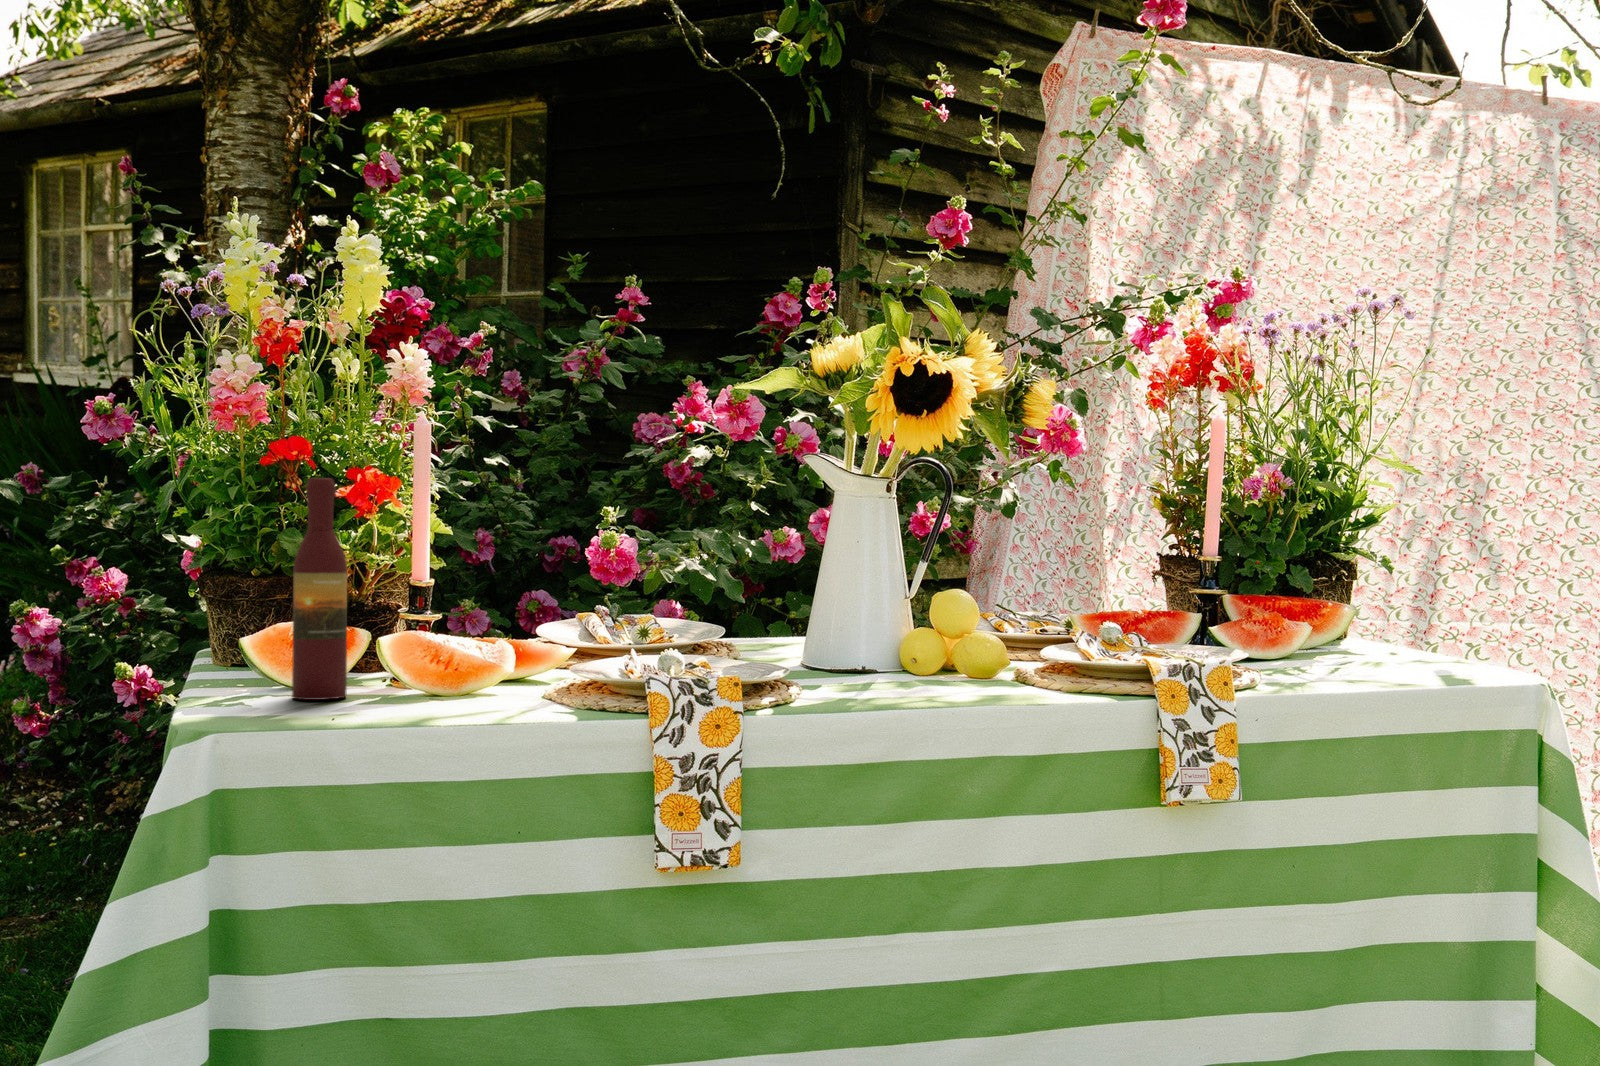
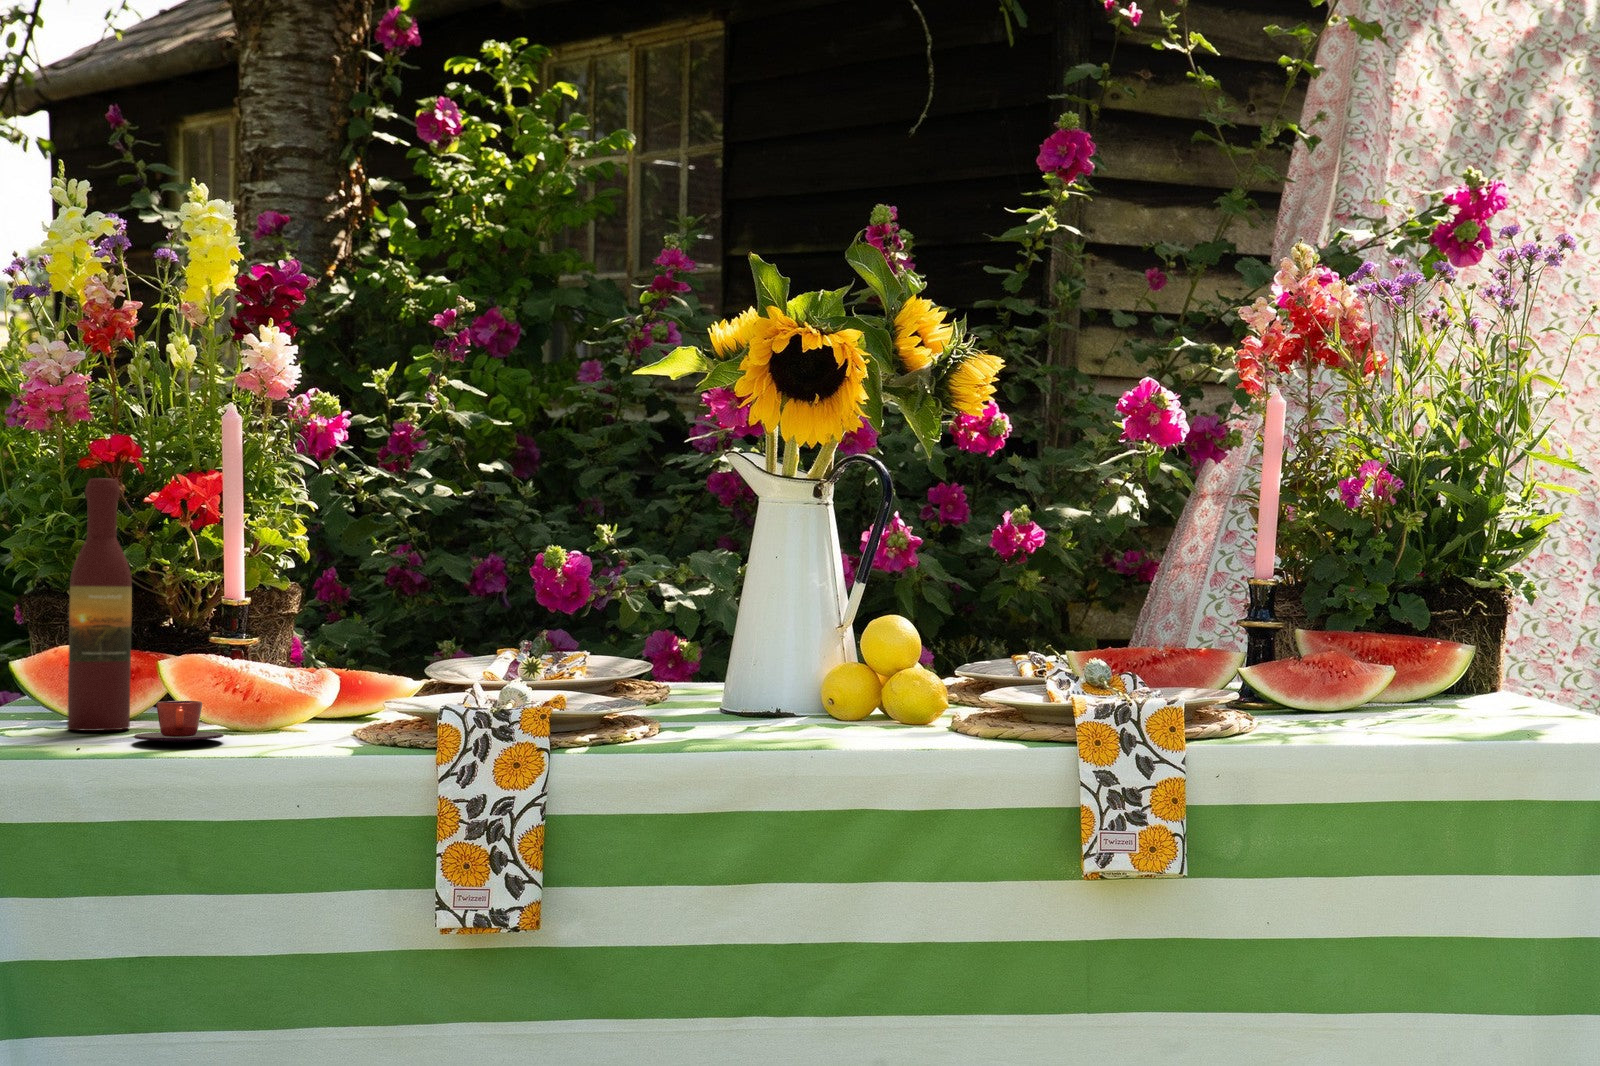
teacup: none [366,673,445,710] -> present [133,701,224,742]

